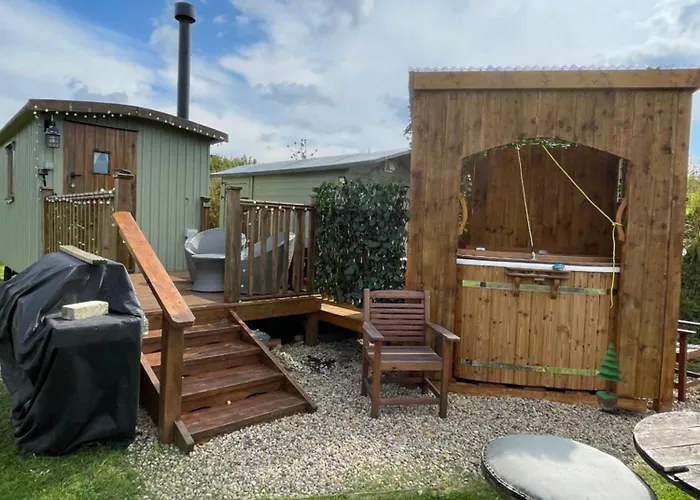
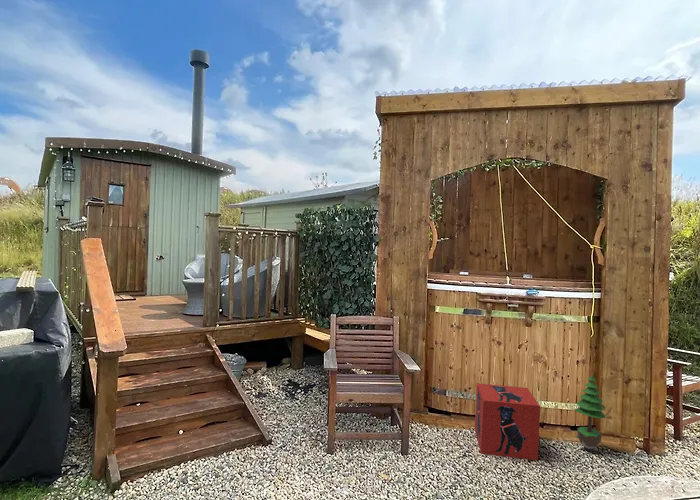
storage box: none [501,353,568,420] -> present [475,383,540,460]

